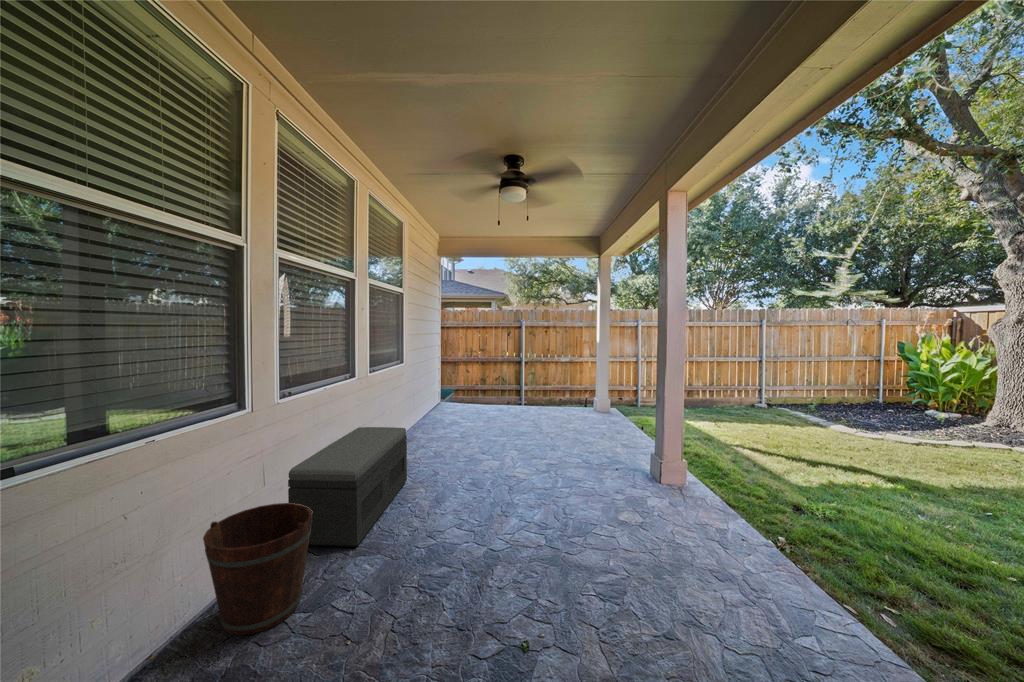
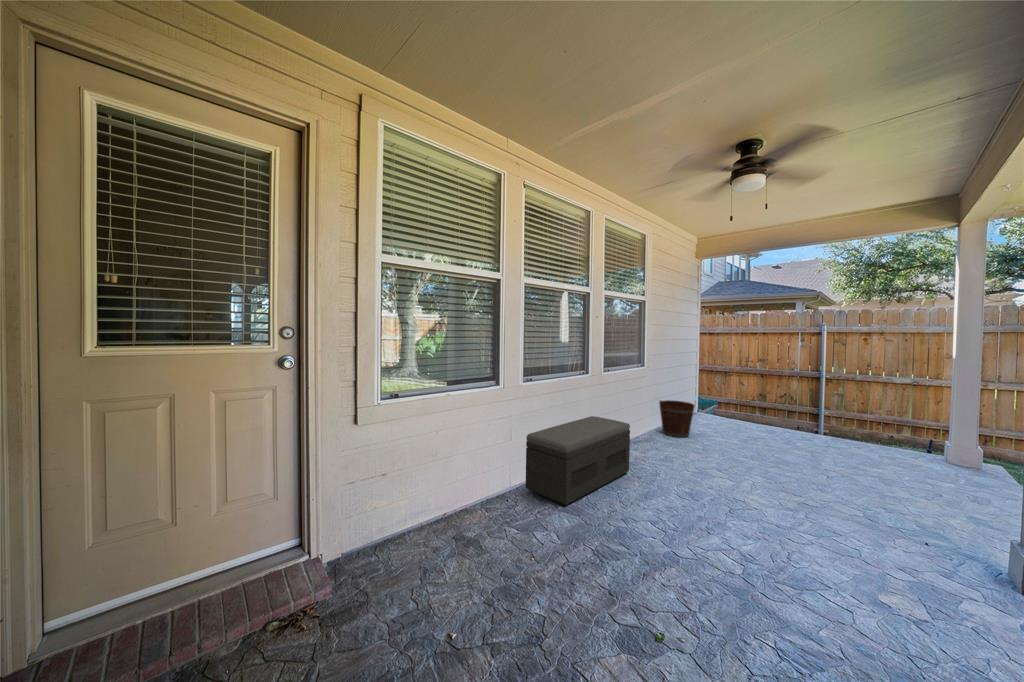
bucket: present [203,503,313,635] -> present [659,400,695,438]

